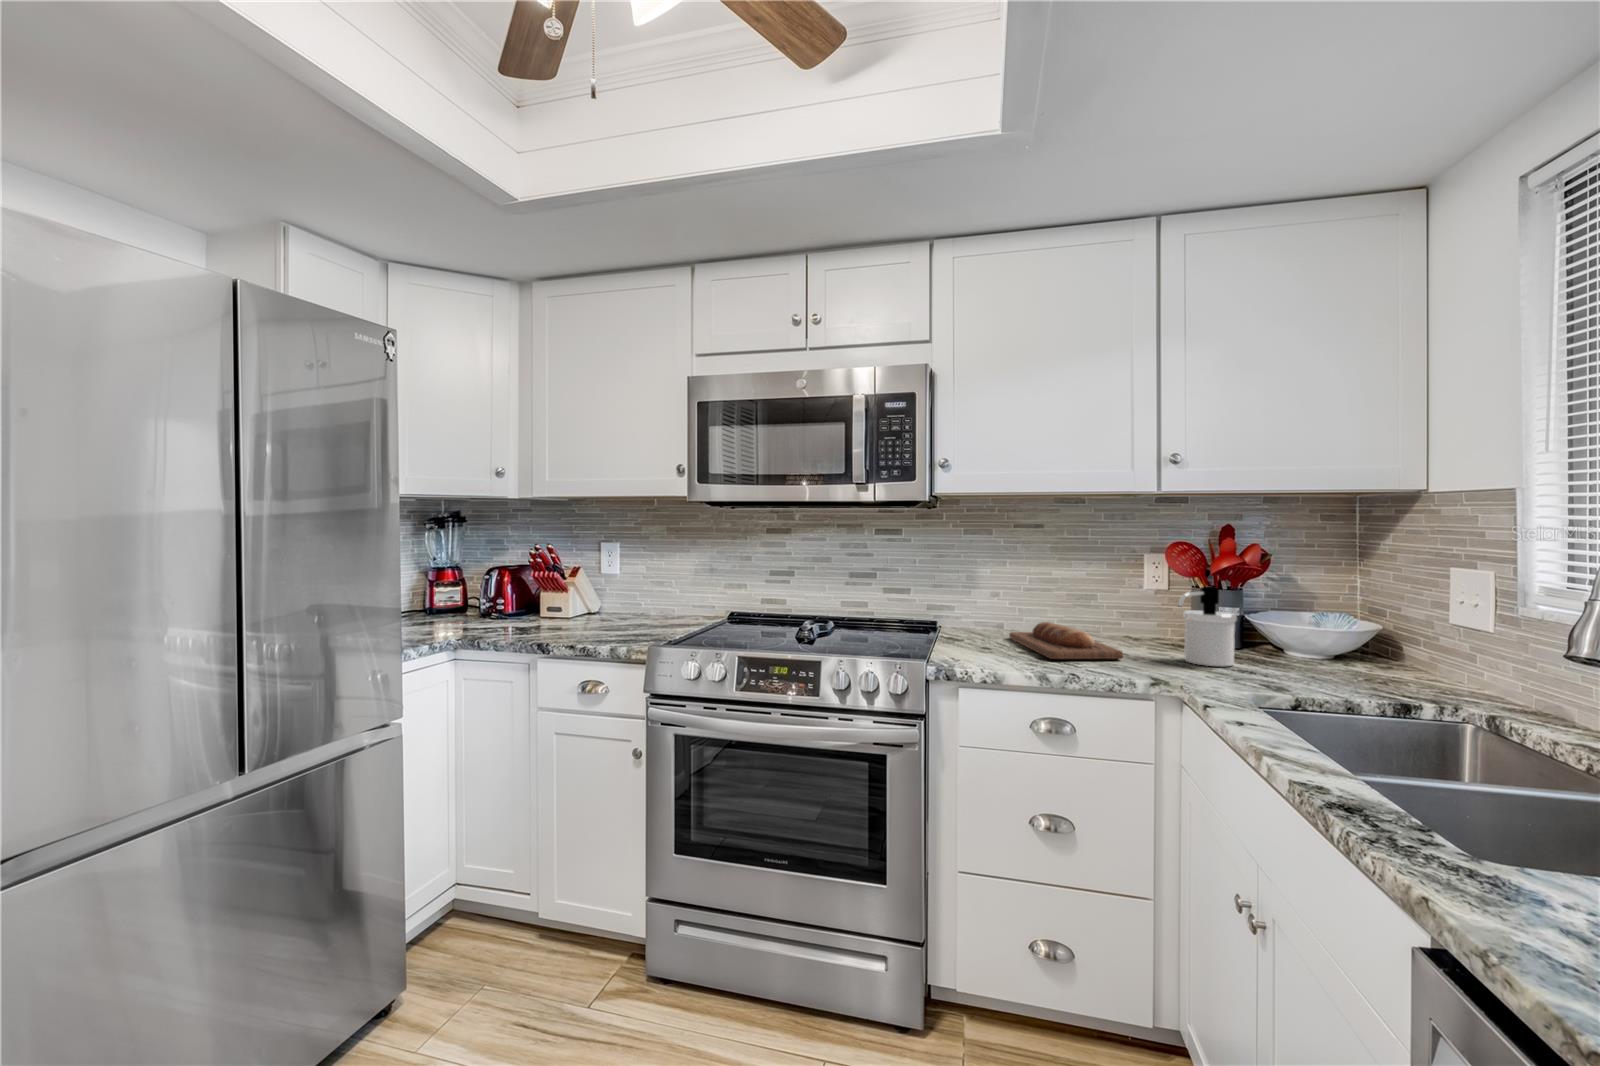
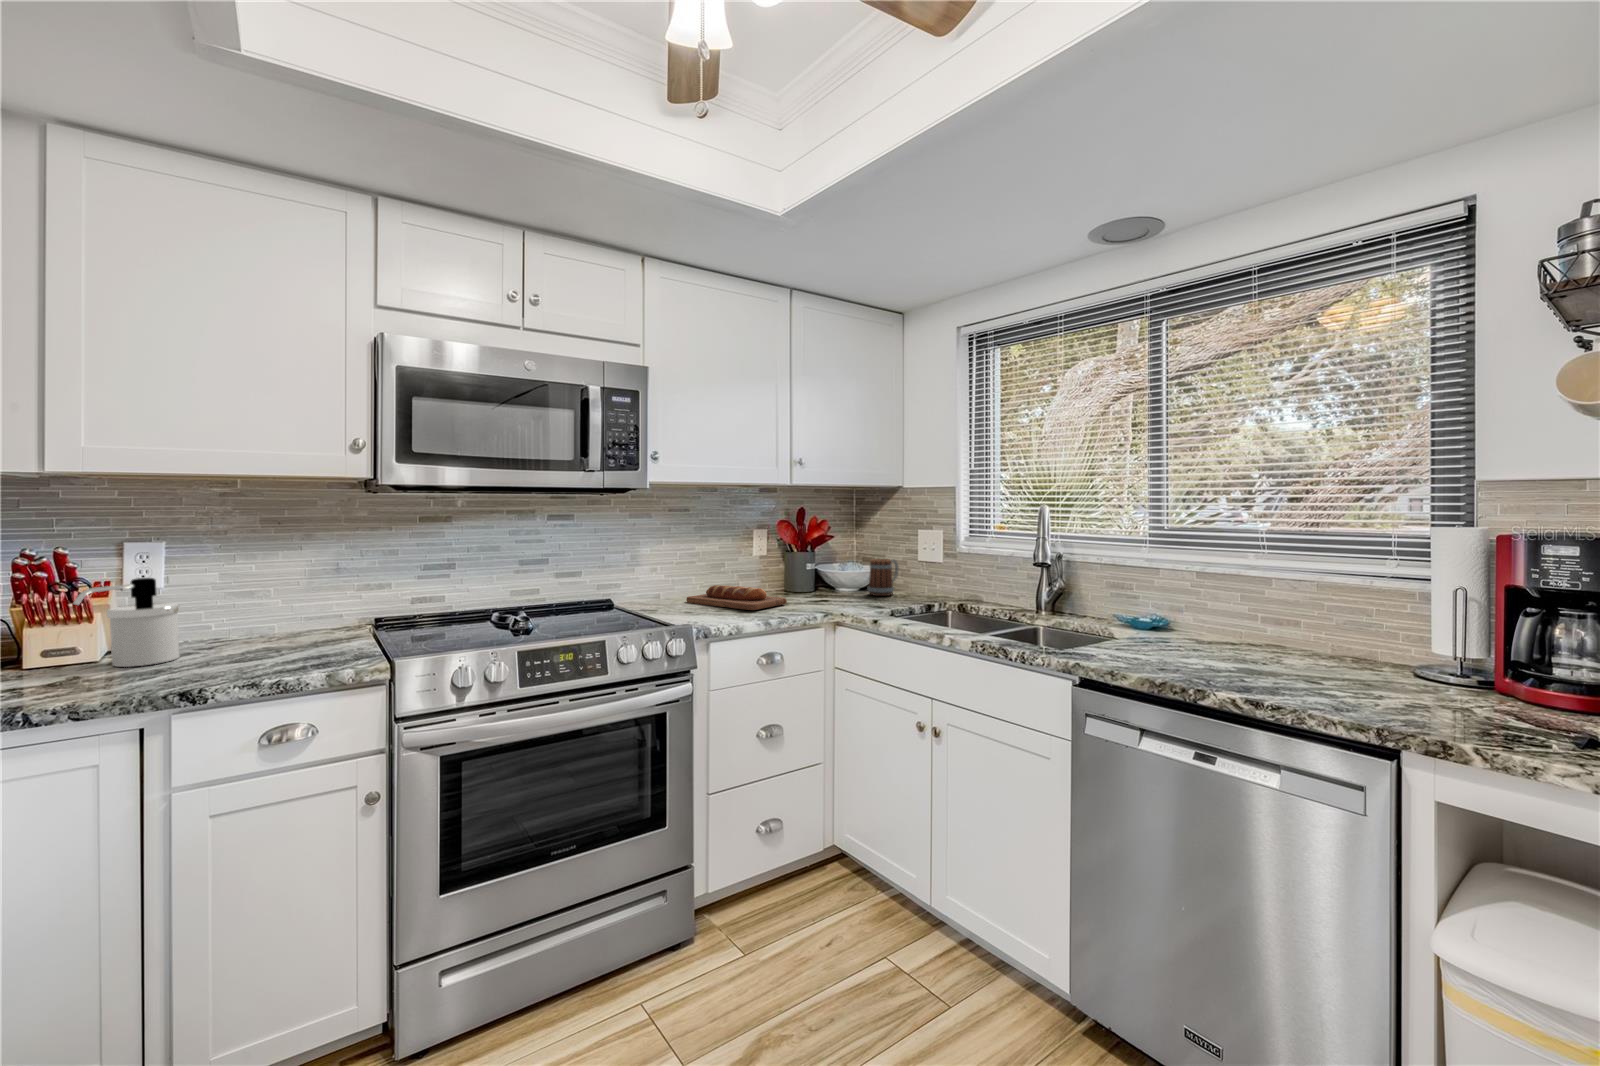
soap dispenser: present [1178,587,1237,666] -> present [73,578,180,667]
mug: none [1308,610,1385,676] -> present [868,559,899,596]

